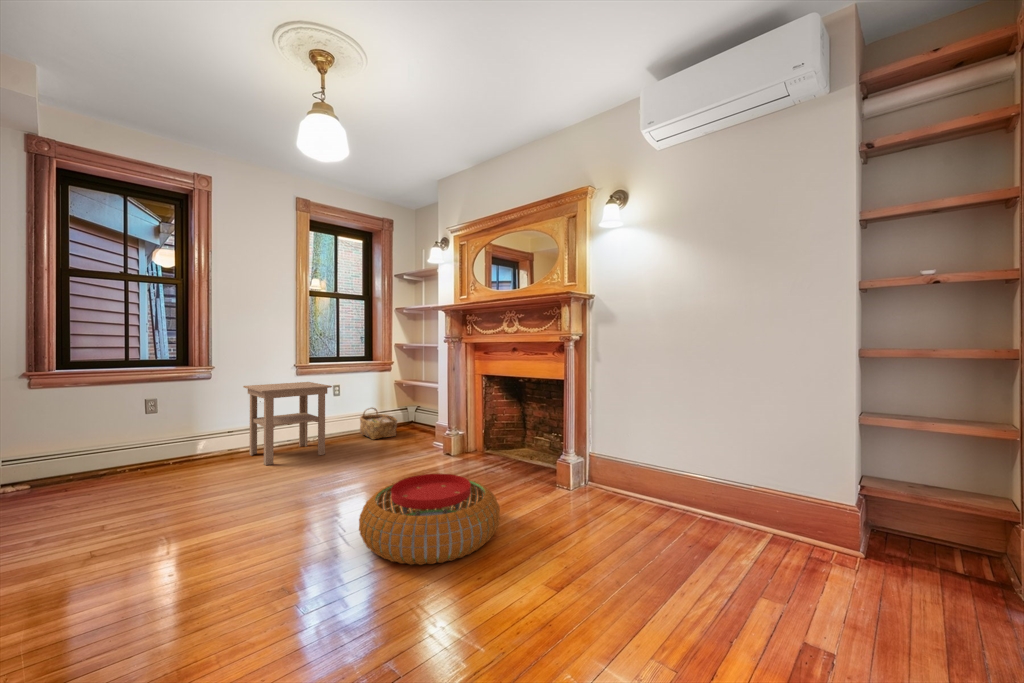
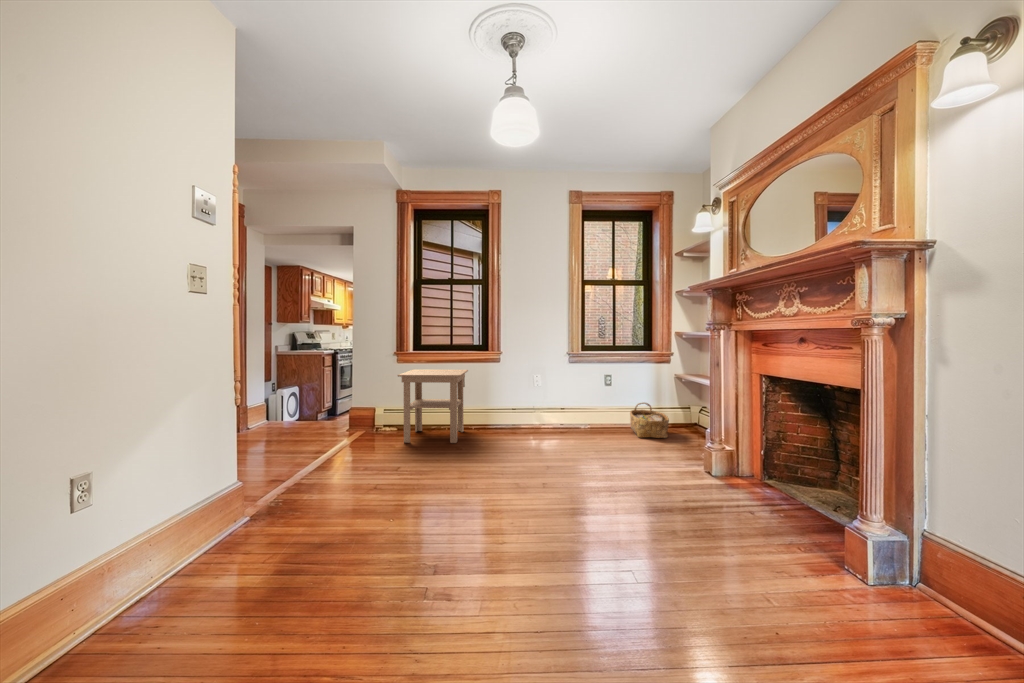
side table: present [243,382,332,465] -> present [398,370,468,443]
pouf: present [359,474,500,565] -> none [513,487,685,606]

